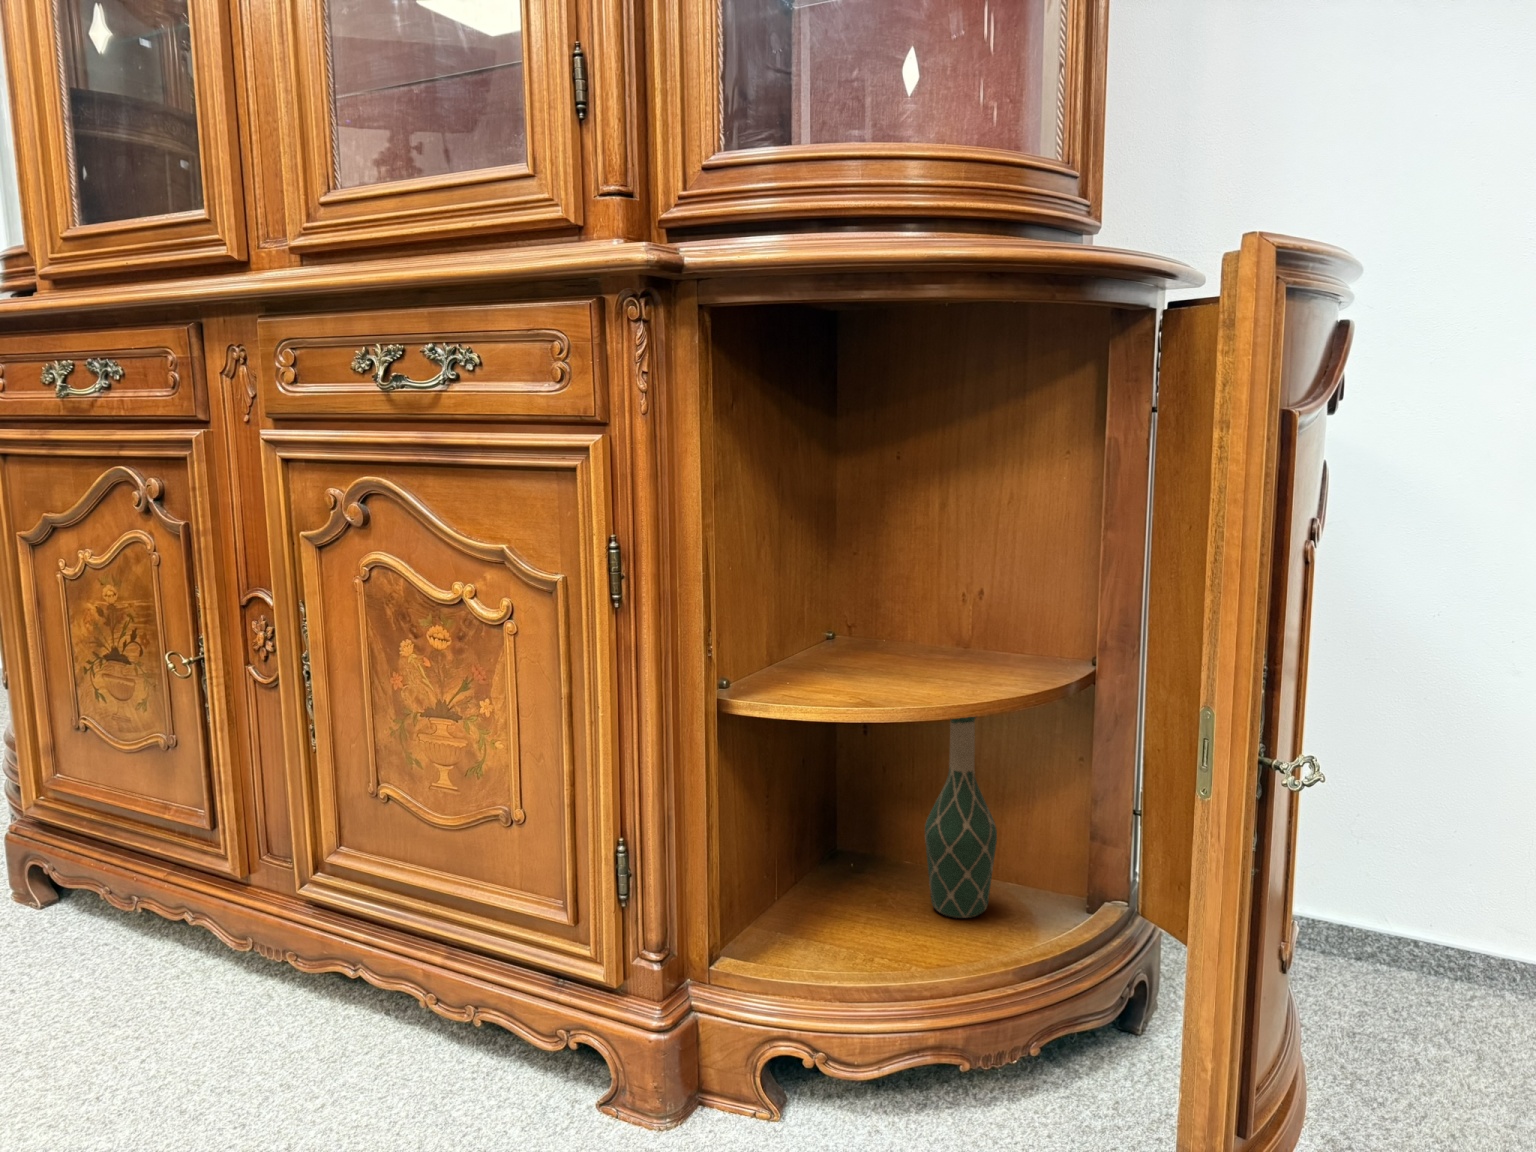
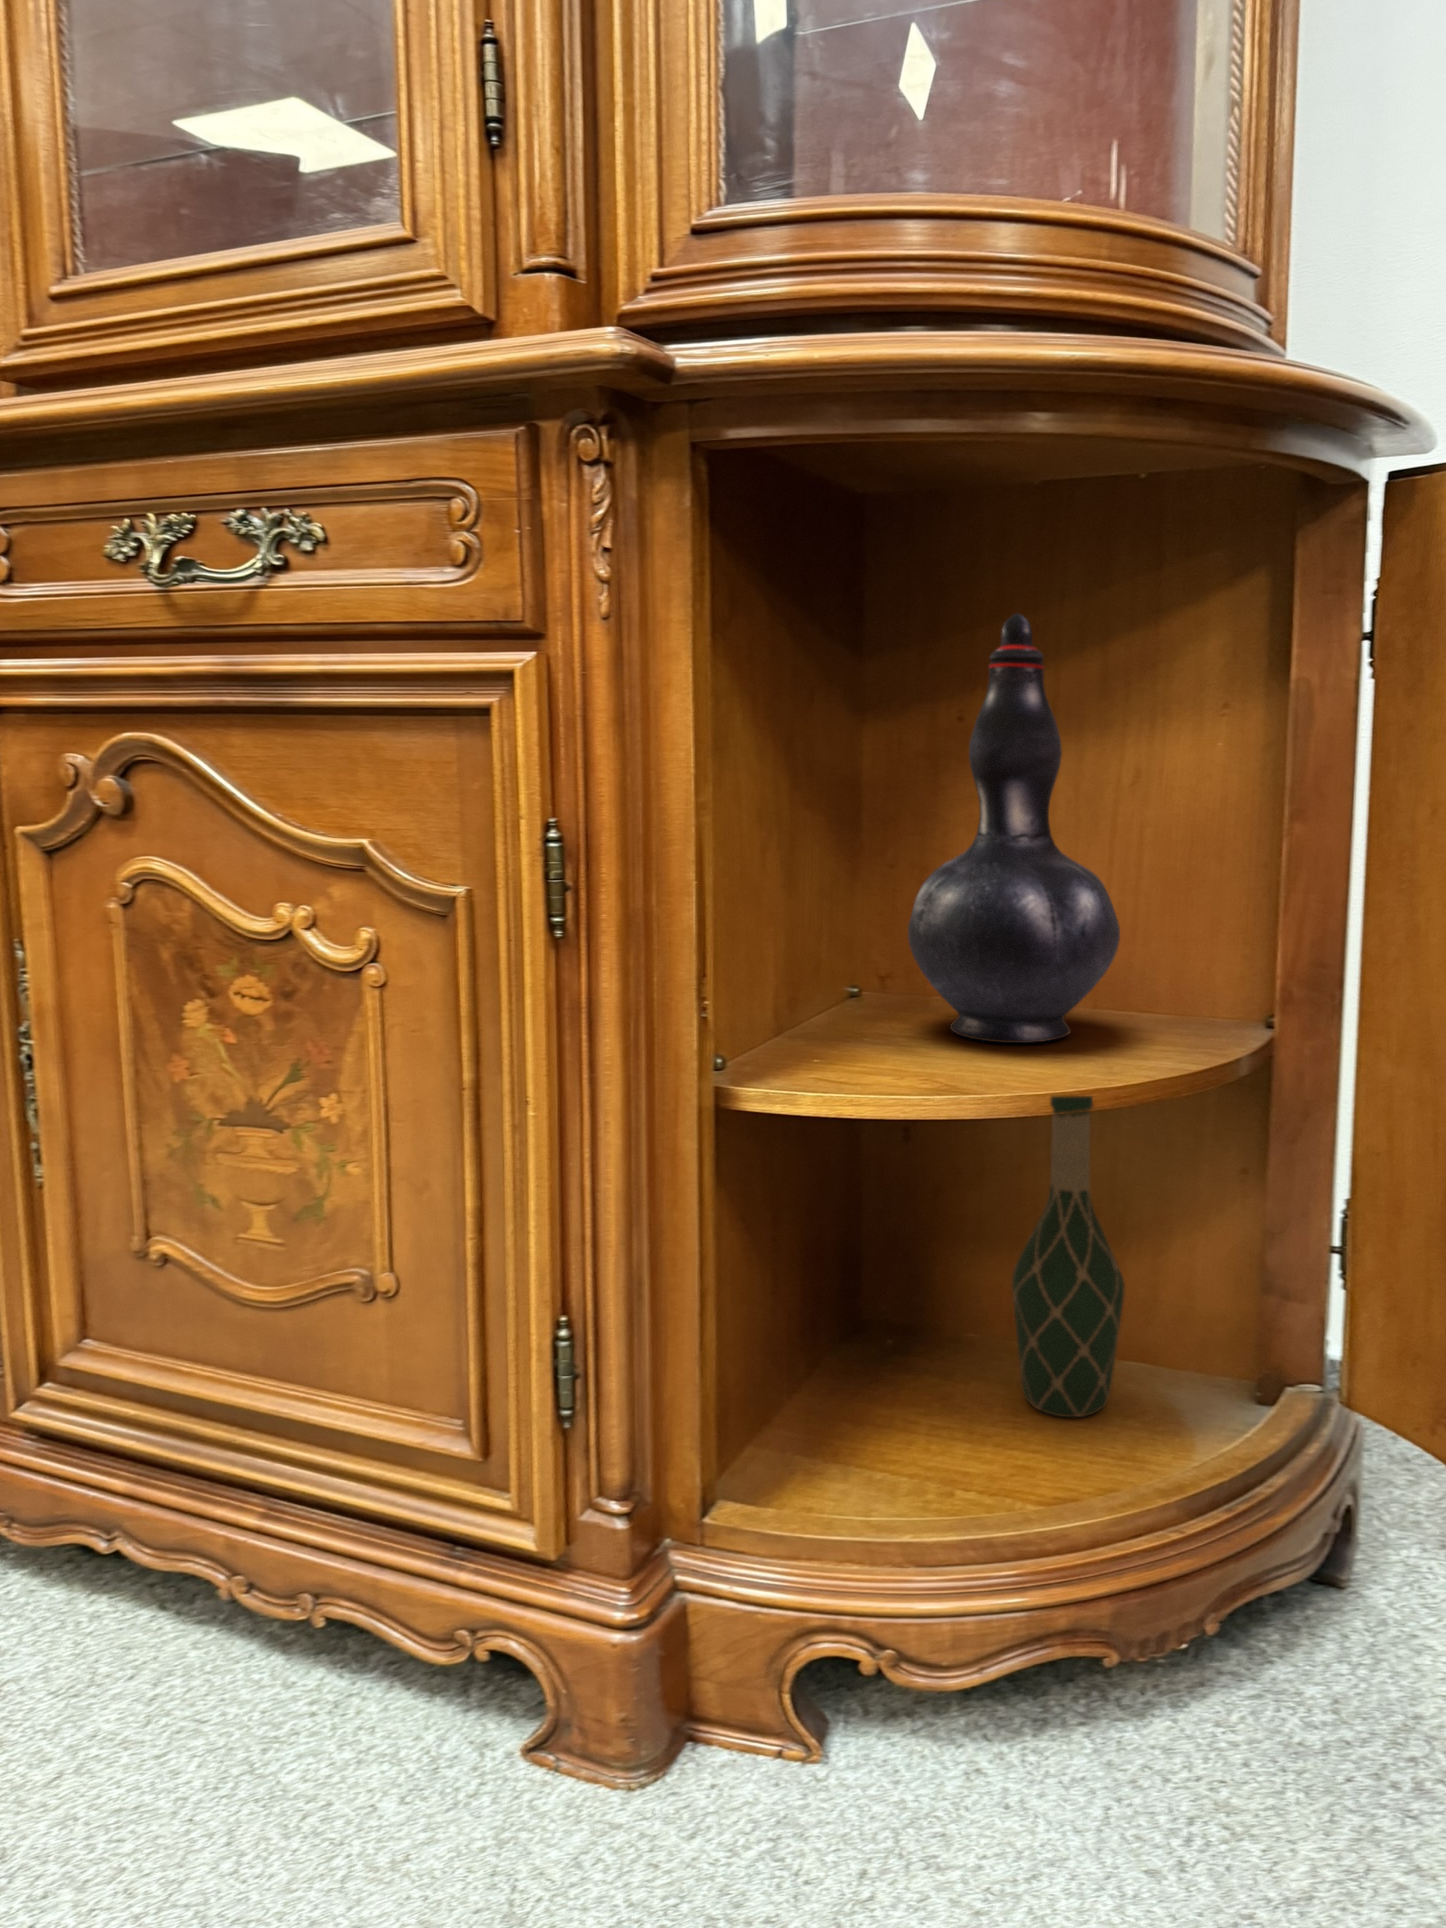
decorative vase: none [856,397,992,675] -> present [908,613,1120,1043]

